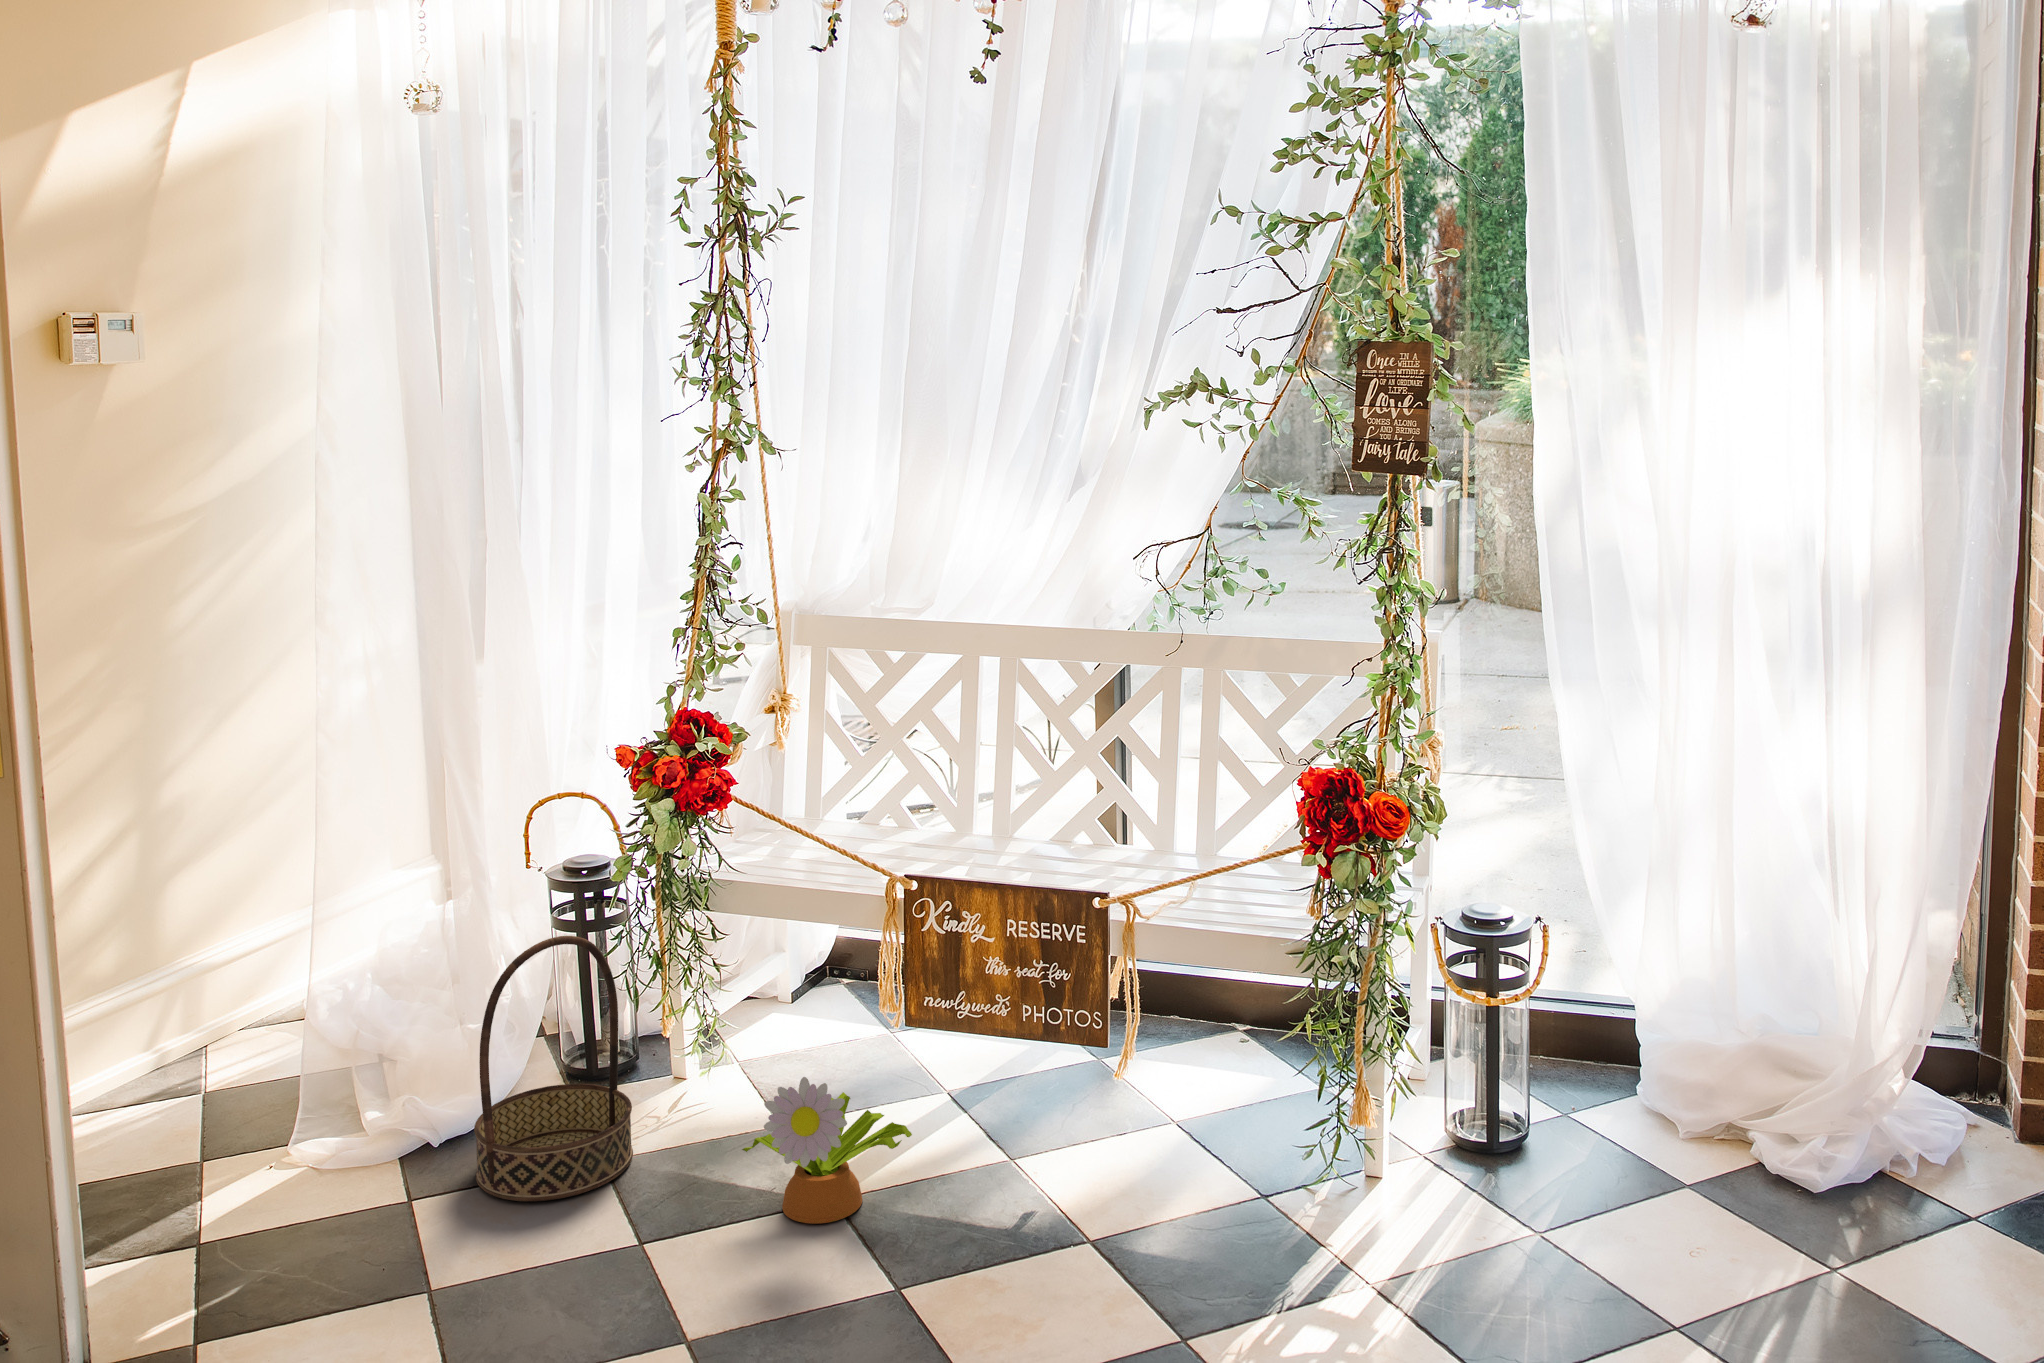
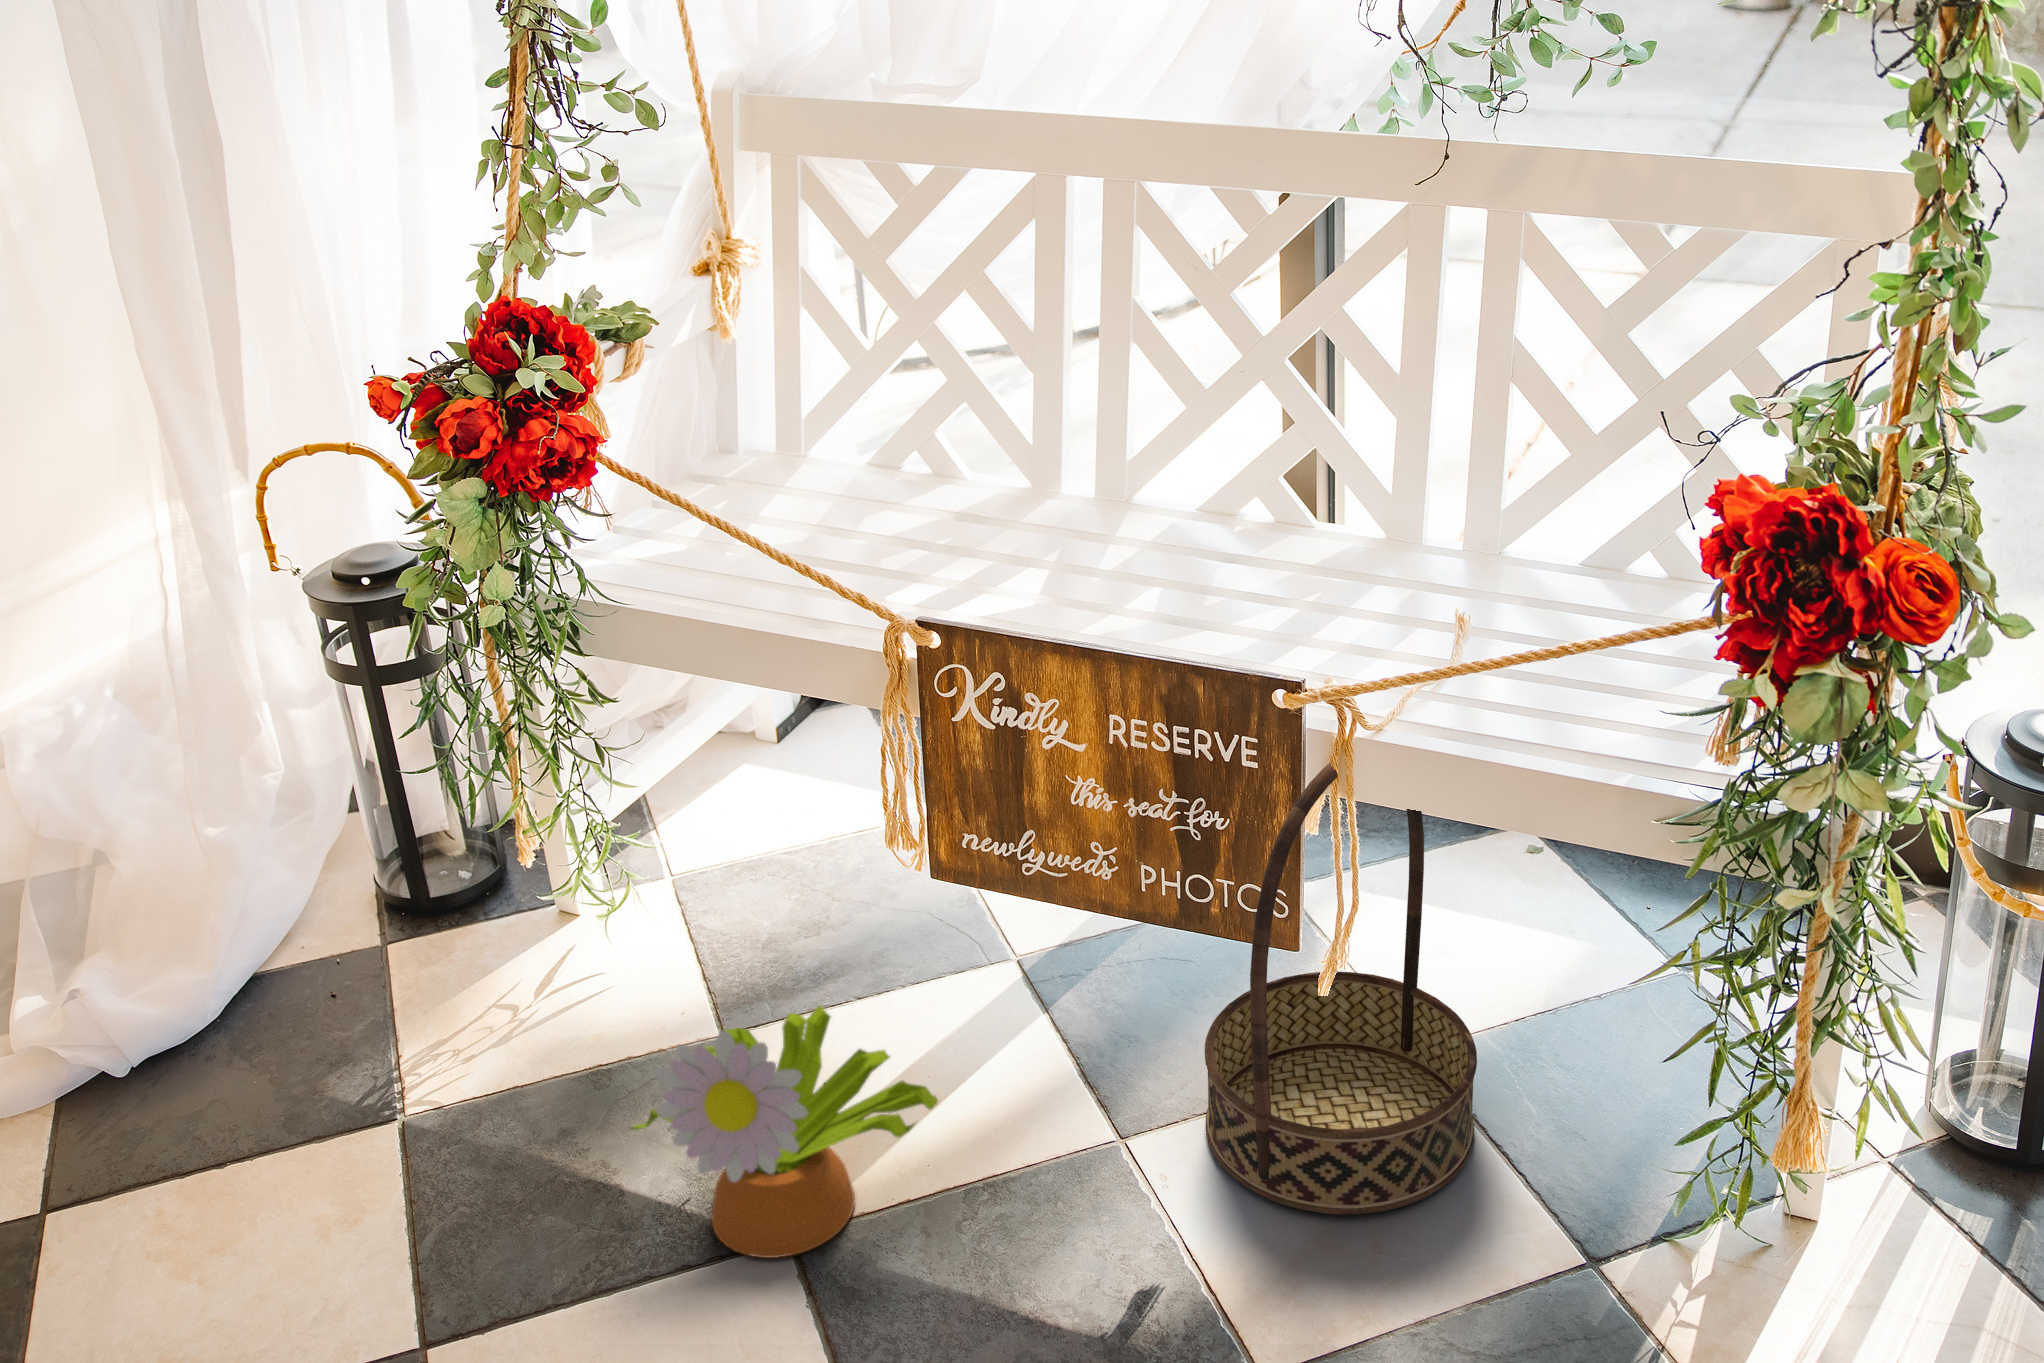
basket: present [474,936,633,1201] -> present [1205,763,1477,1214]

